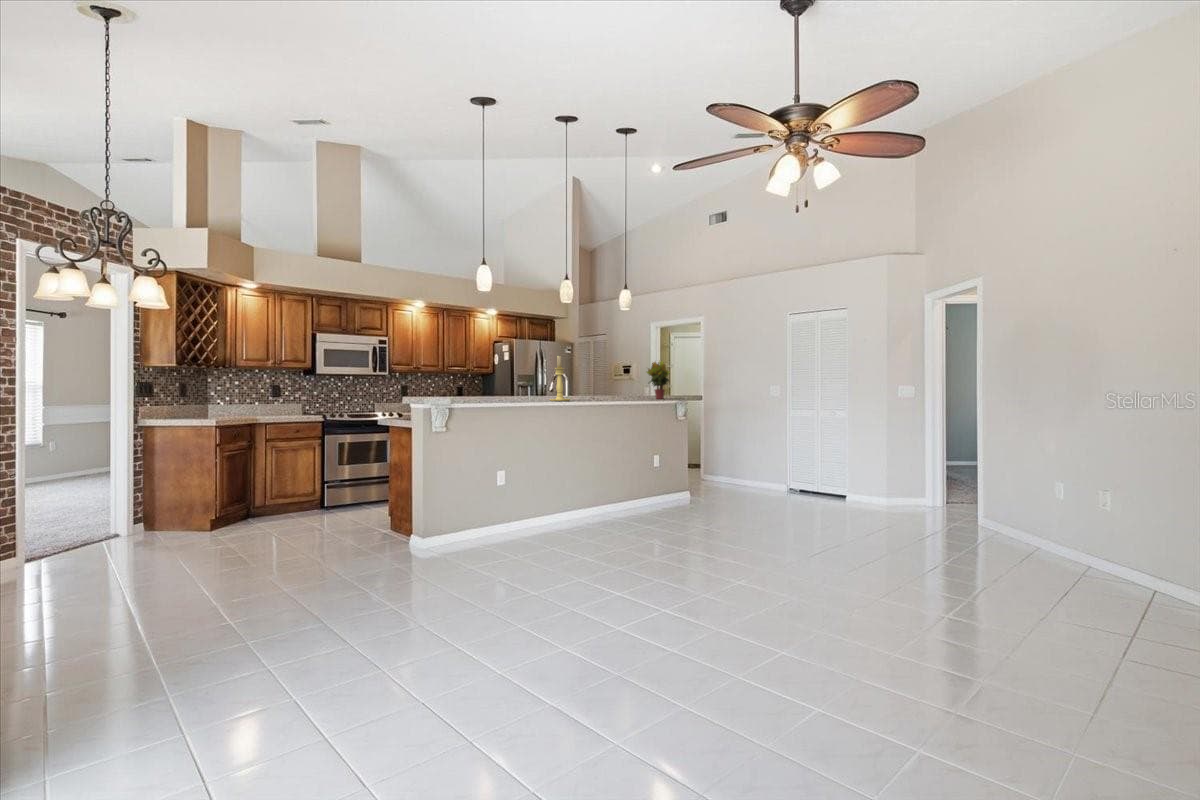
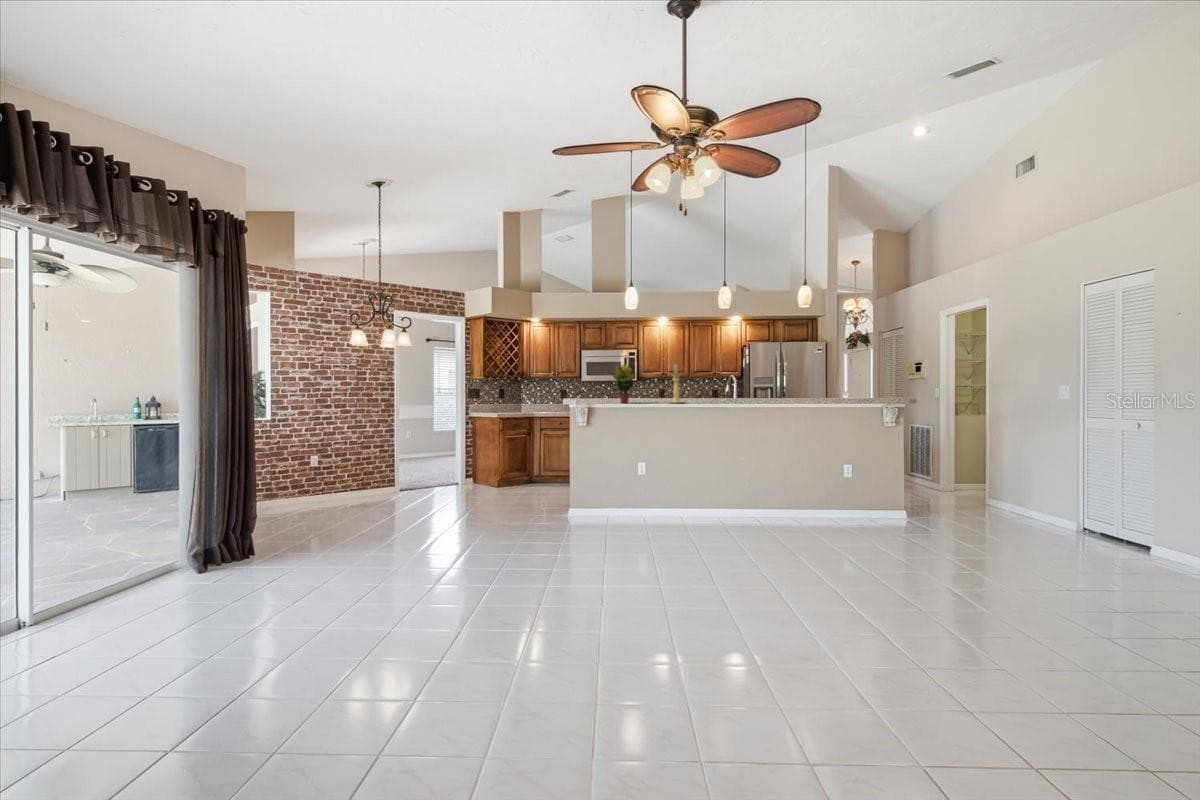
potted plant: present [647,361,670,399] -> present [613,365,635,403]

